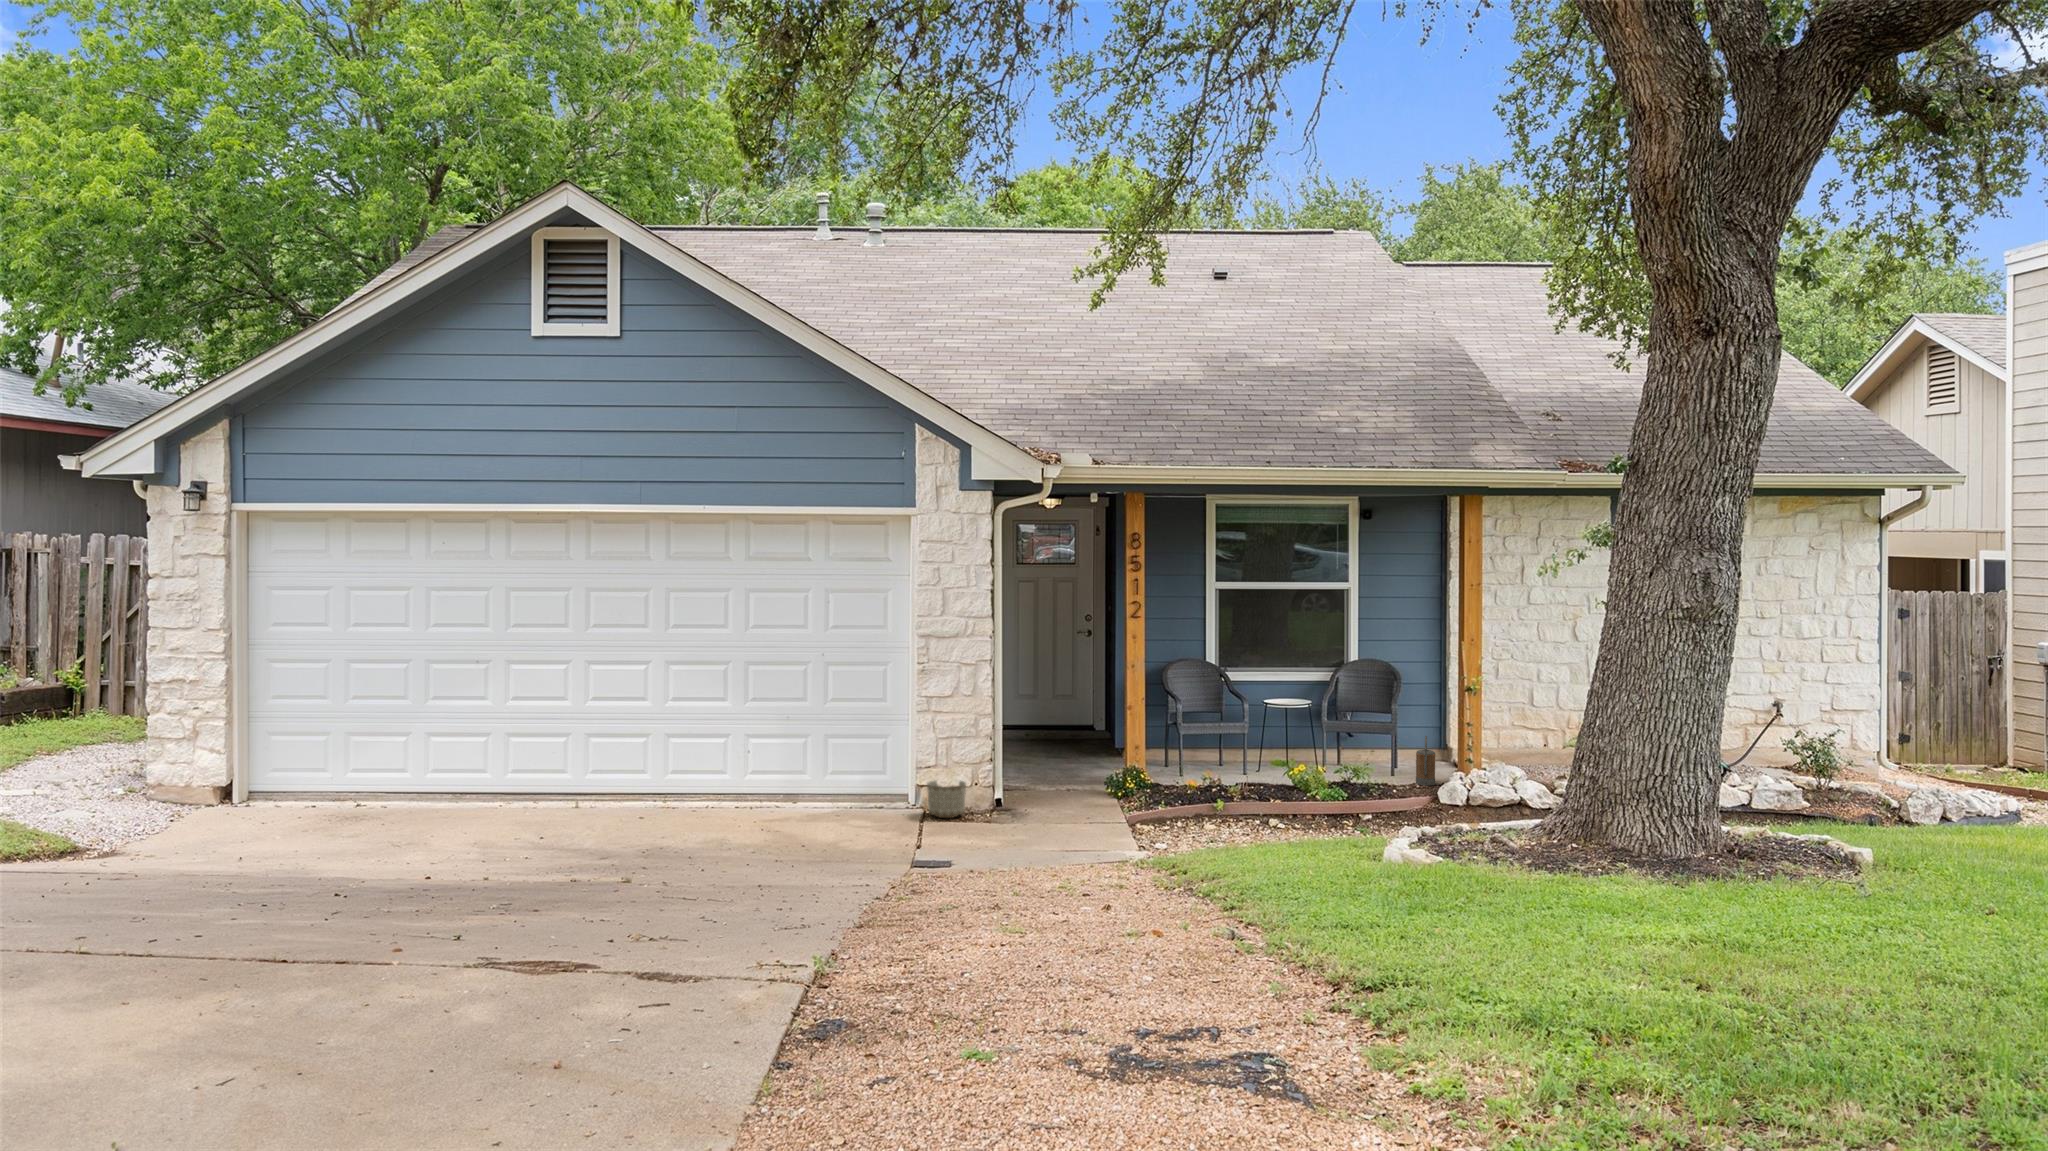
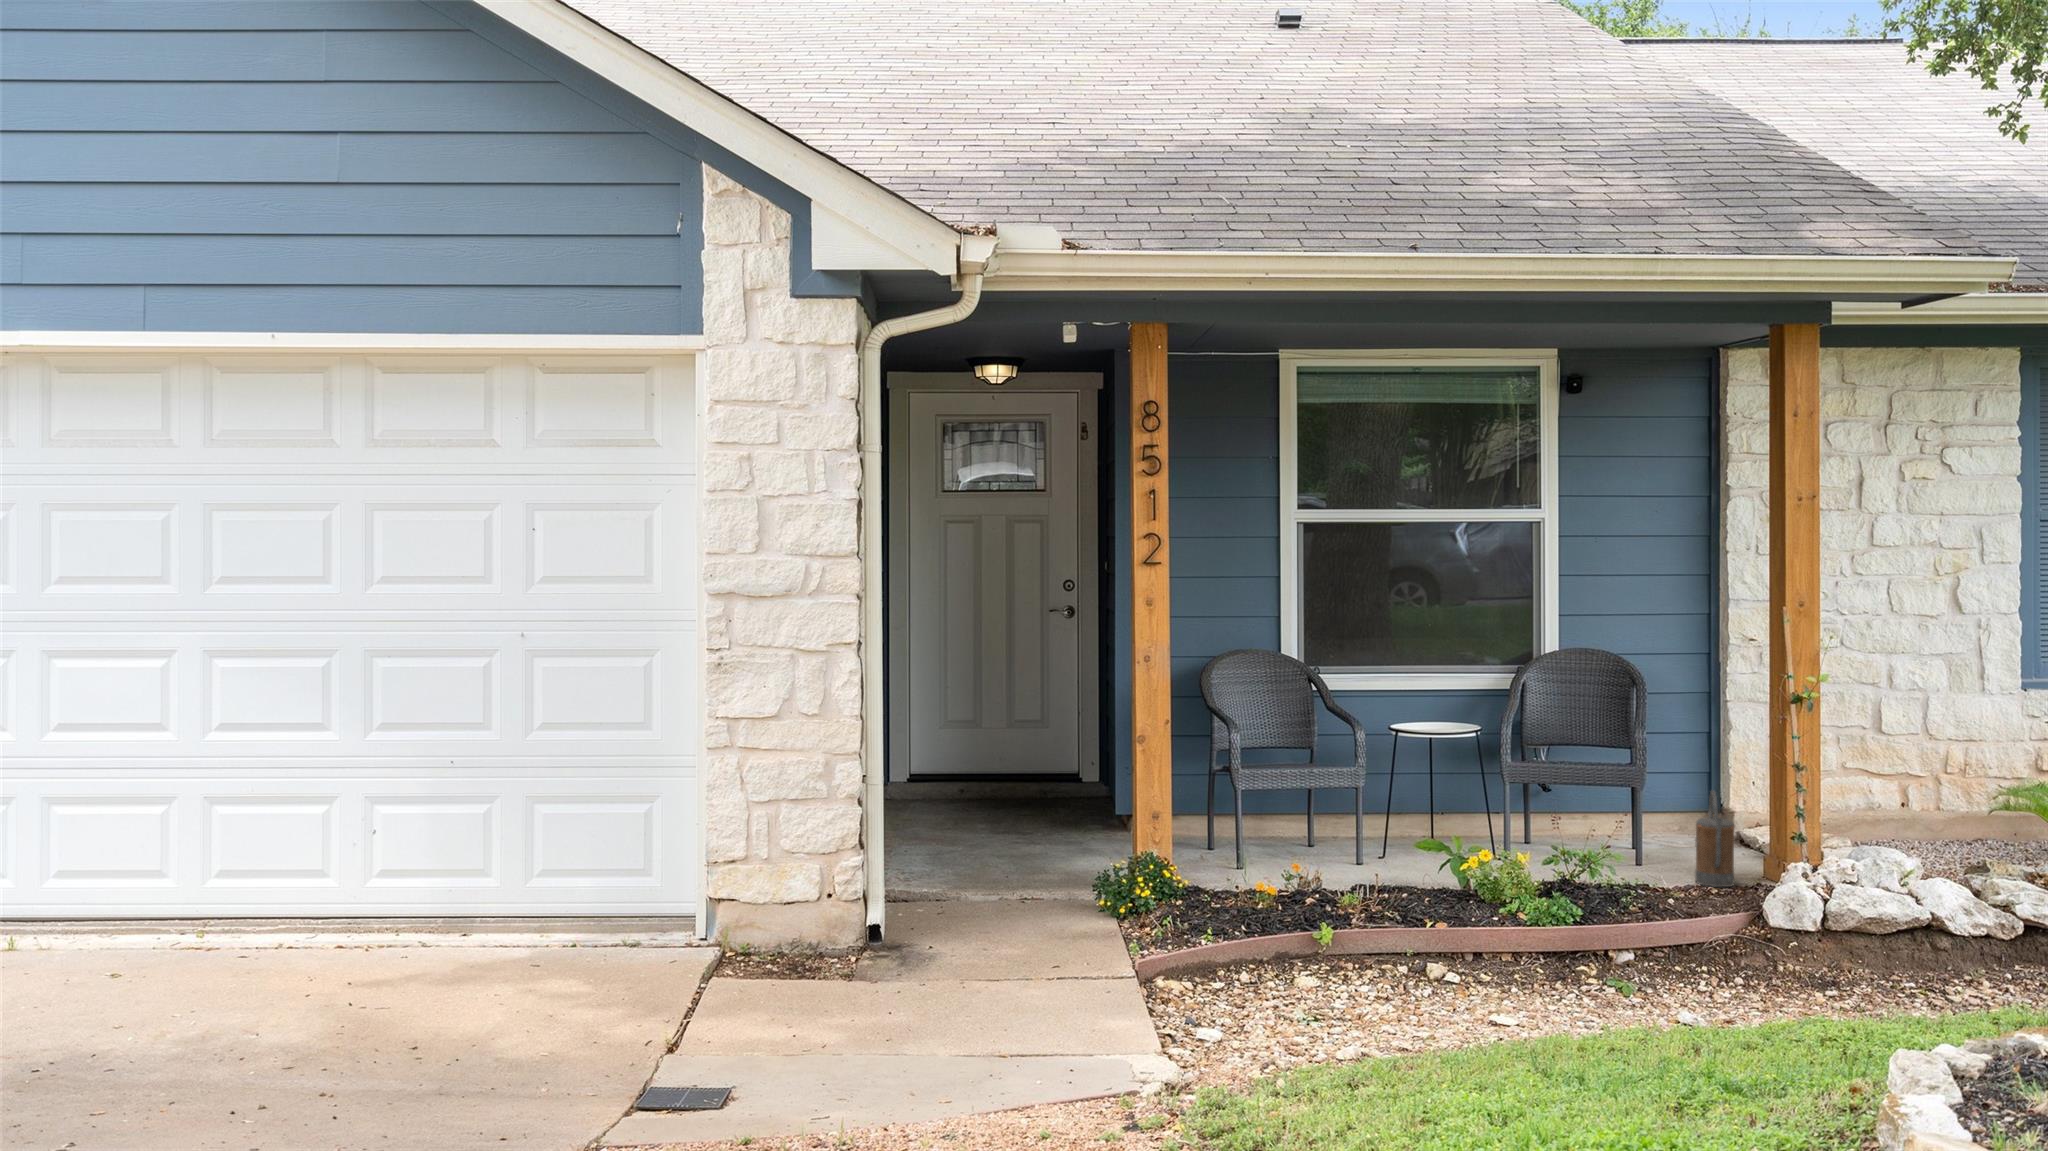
planter: present [927,780,966,818] -> none [721,888,803,971]

